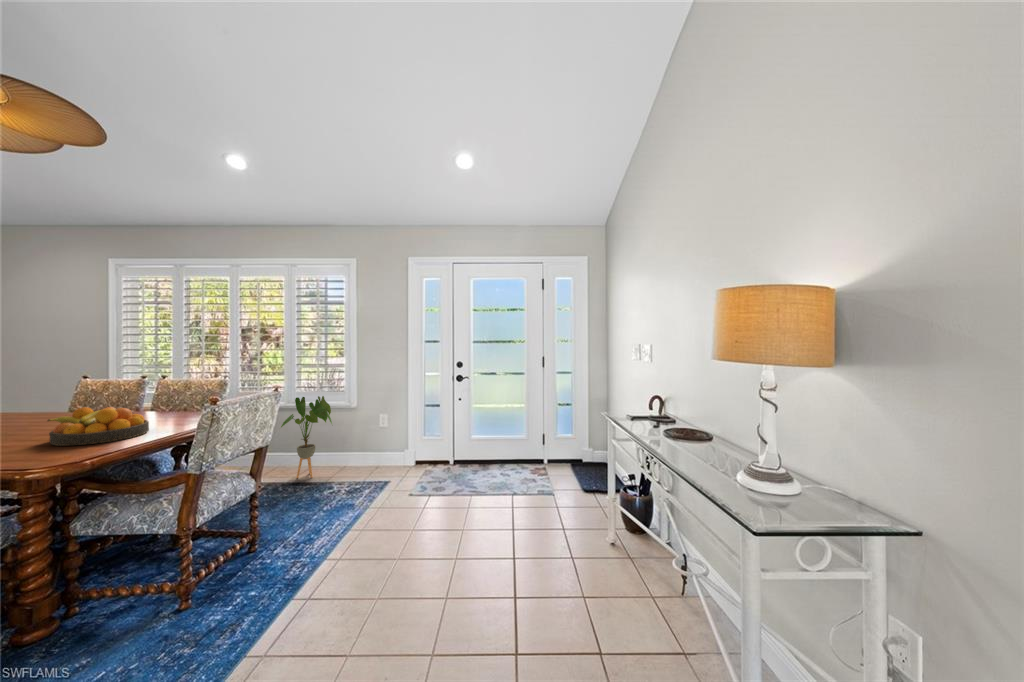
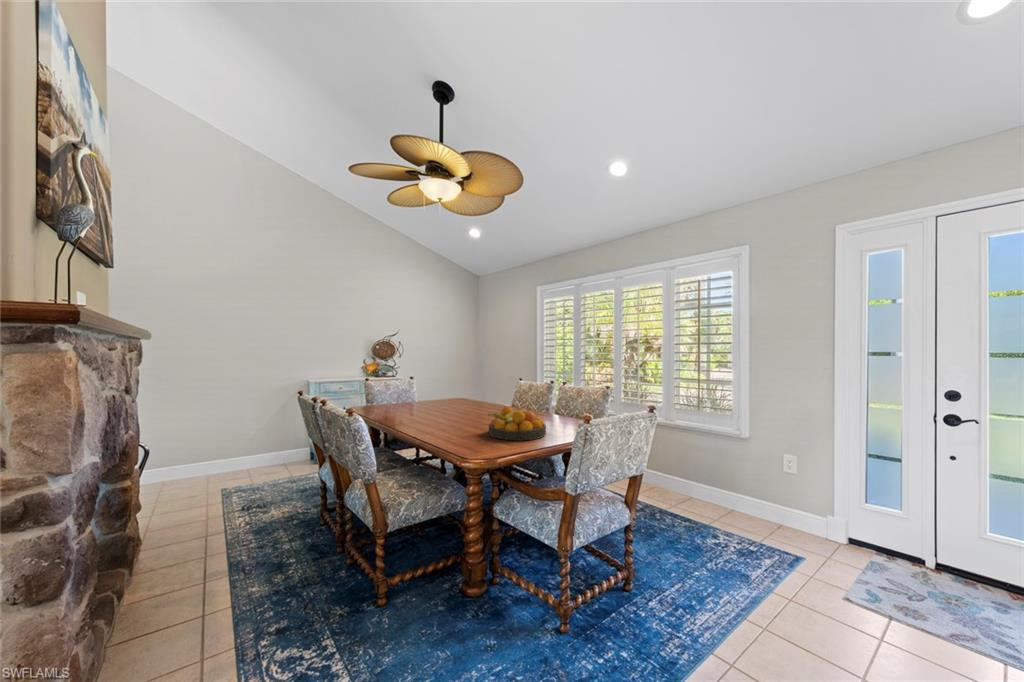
house plant: present [281,396,332,478] -> none [658,416,718,513]

